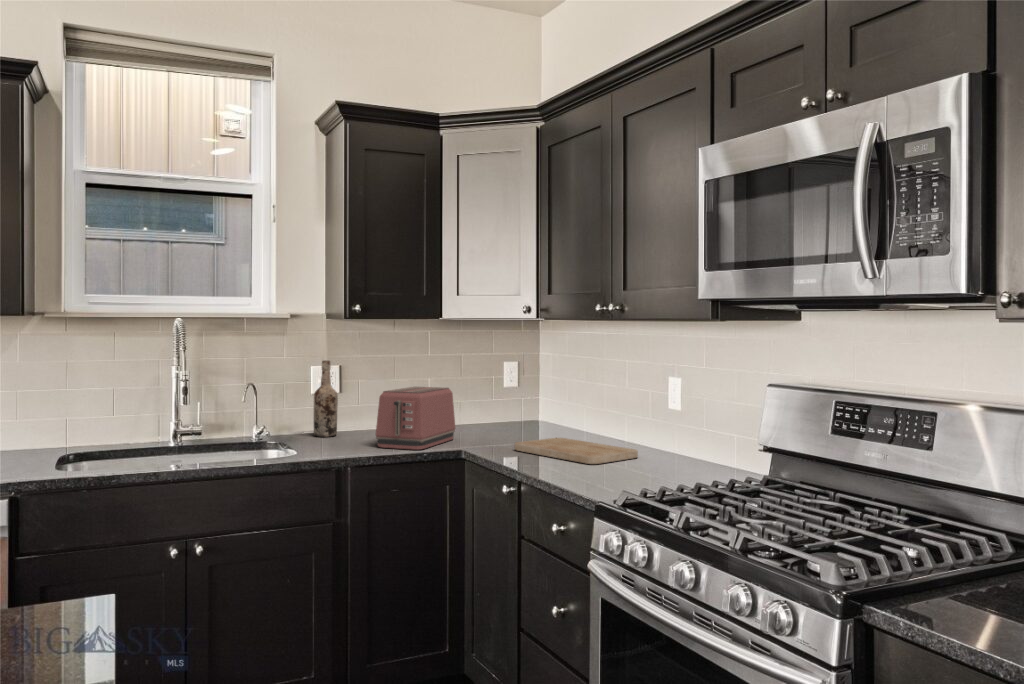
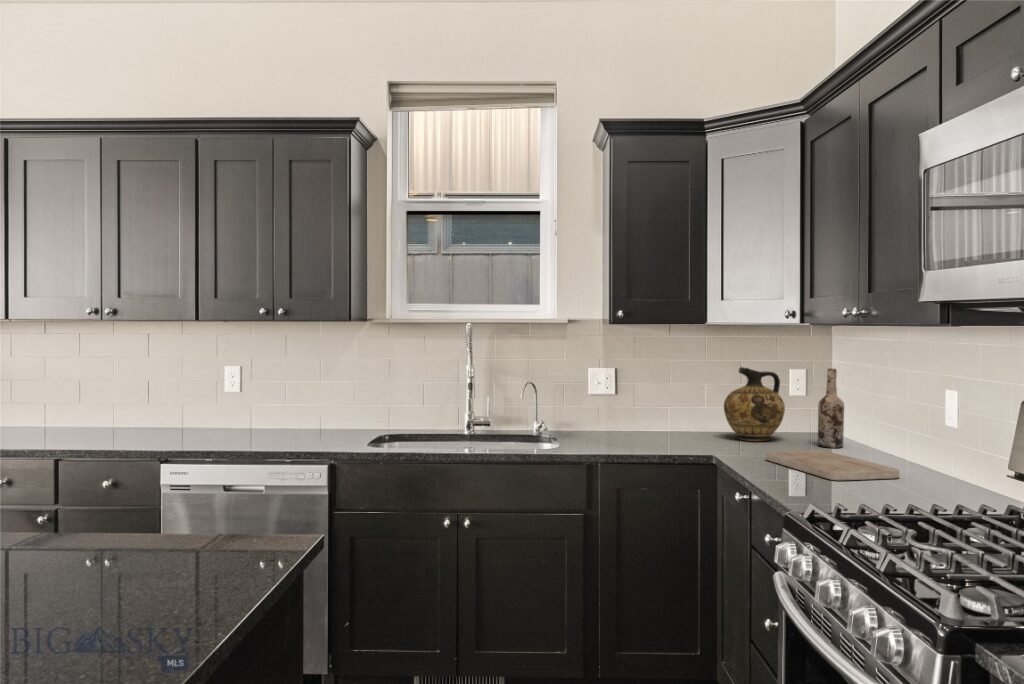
wine bottle: present [314,361,338,437] -> present [818,369,844,448]
ceramic jug: none [453,362,509,433] -> present [724,367,785,441]
toaster: present [376,387,455,450] -> none [631,391,718,452]

